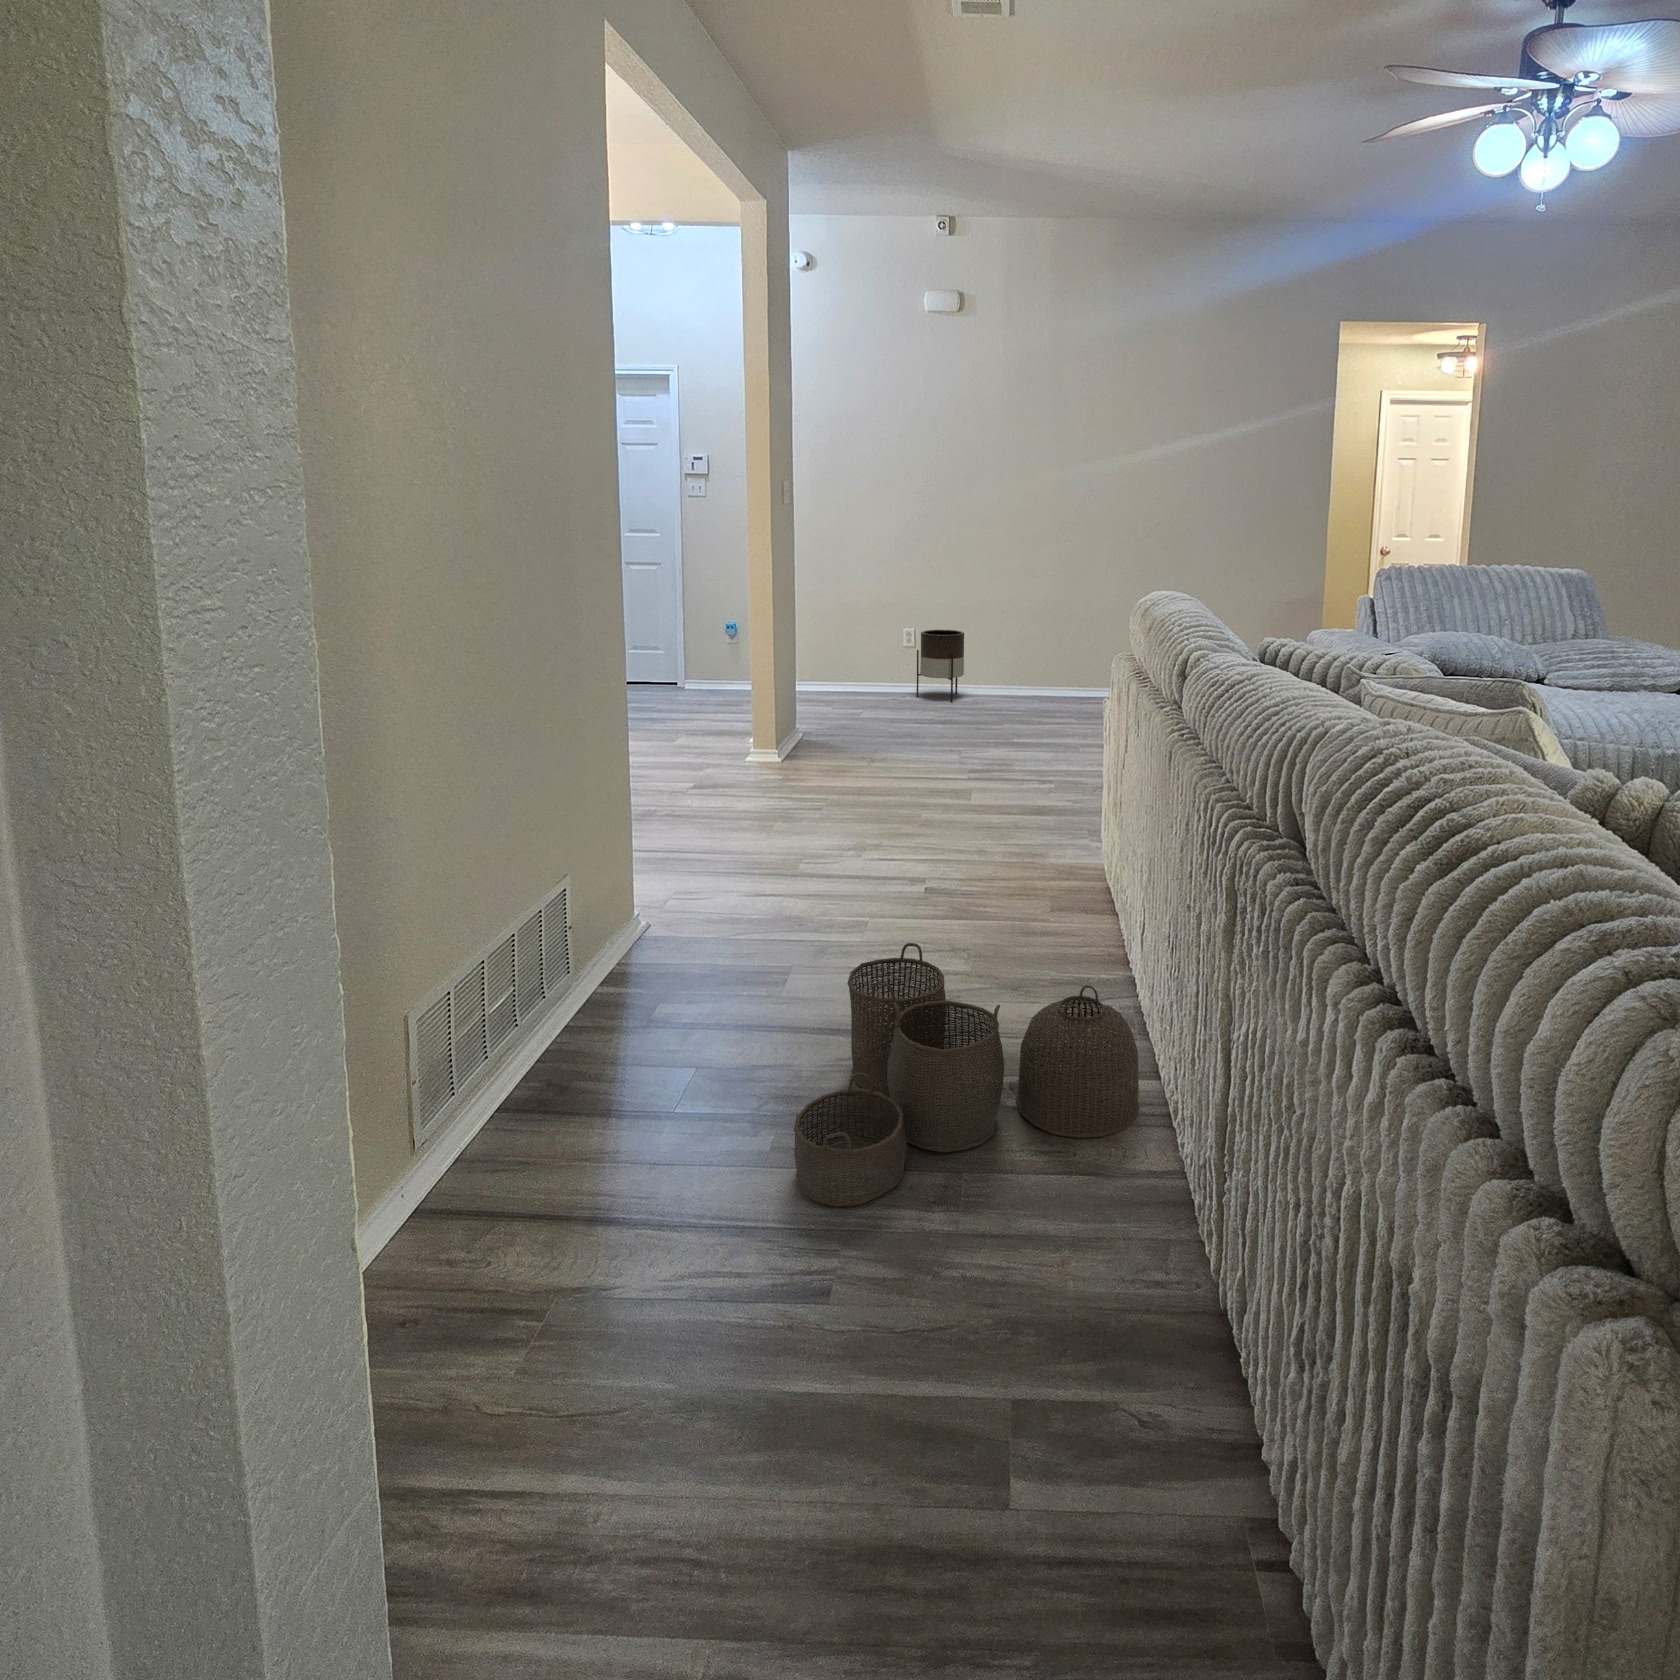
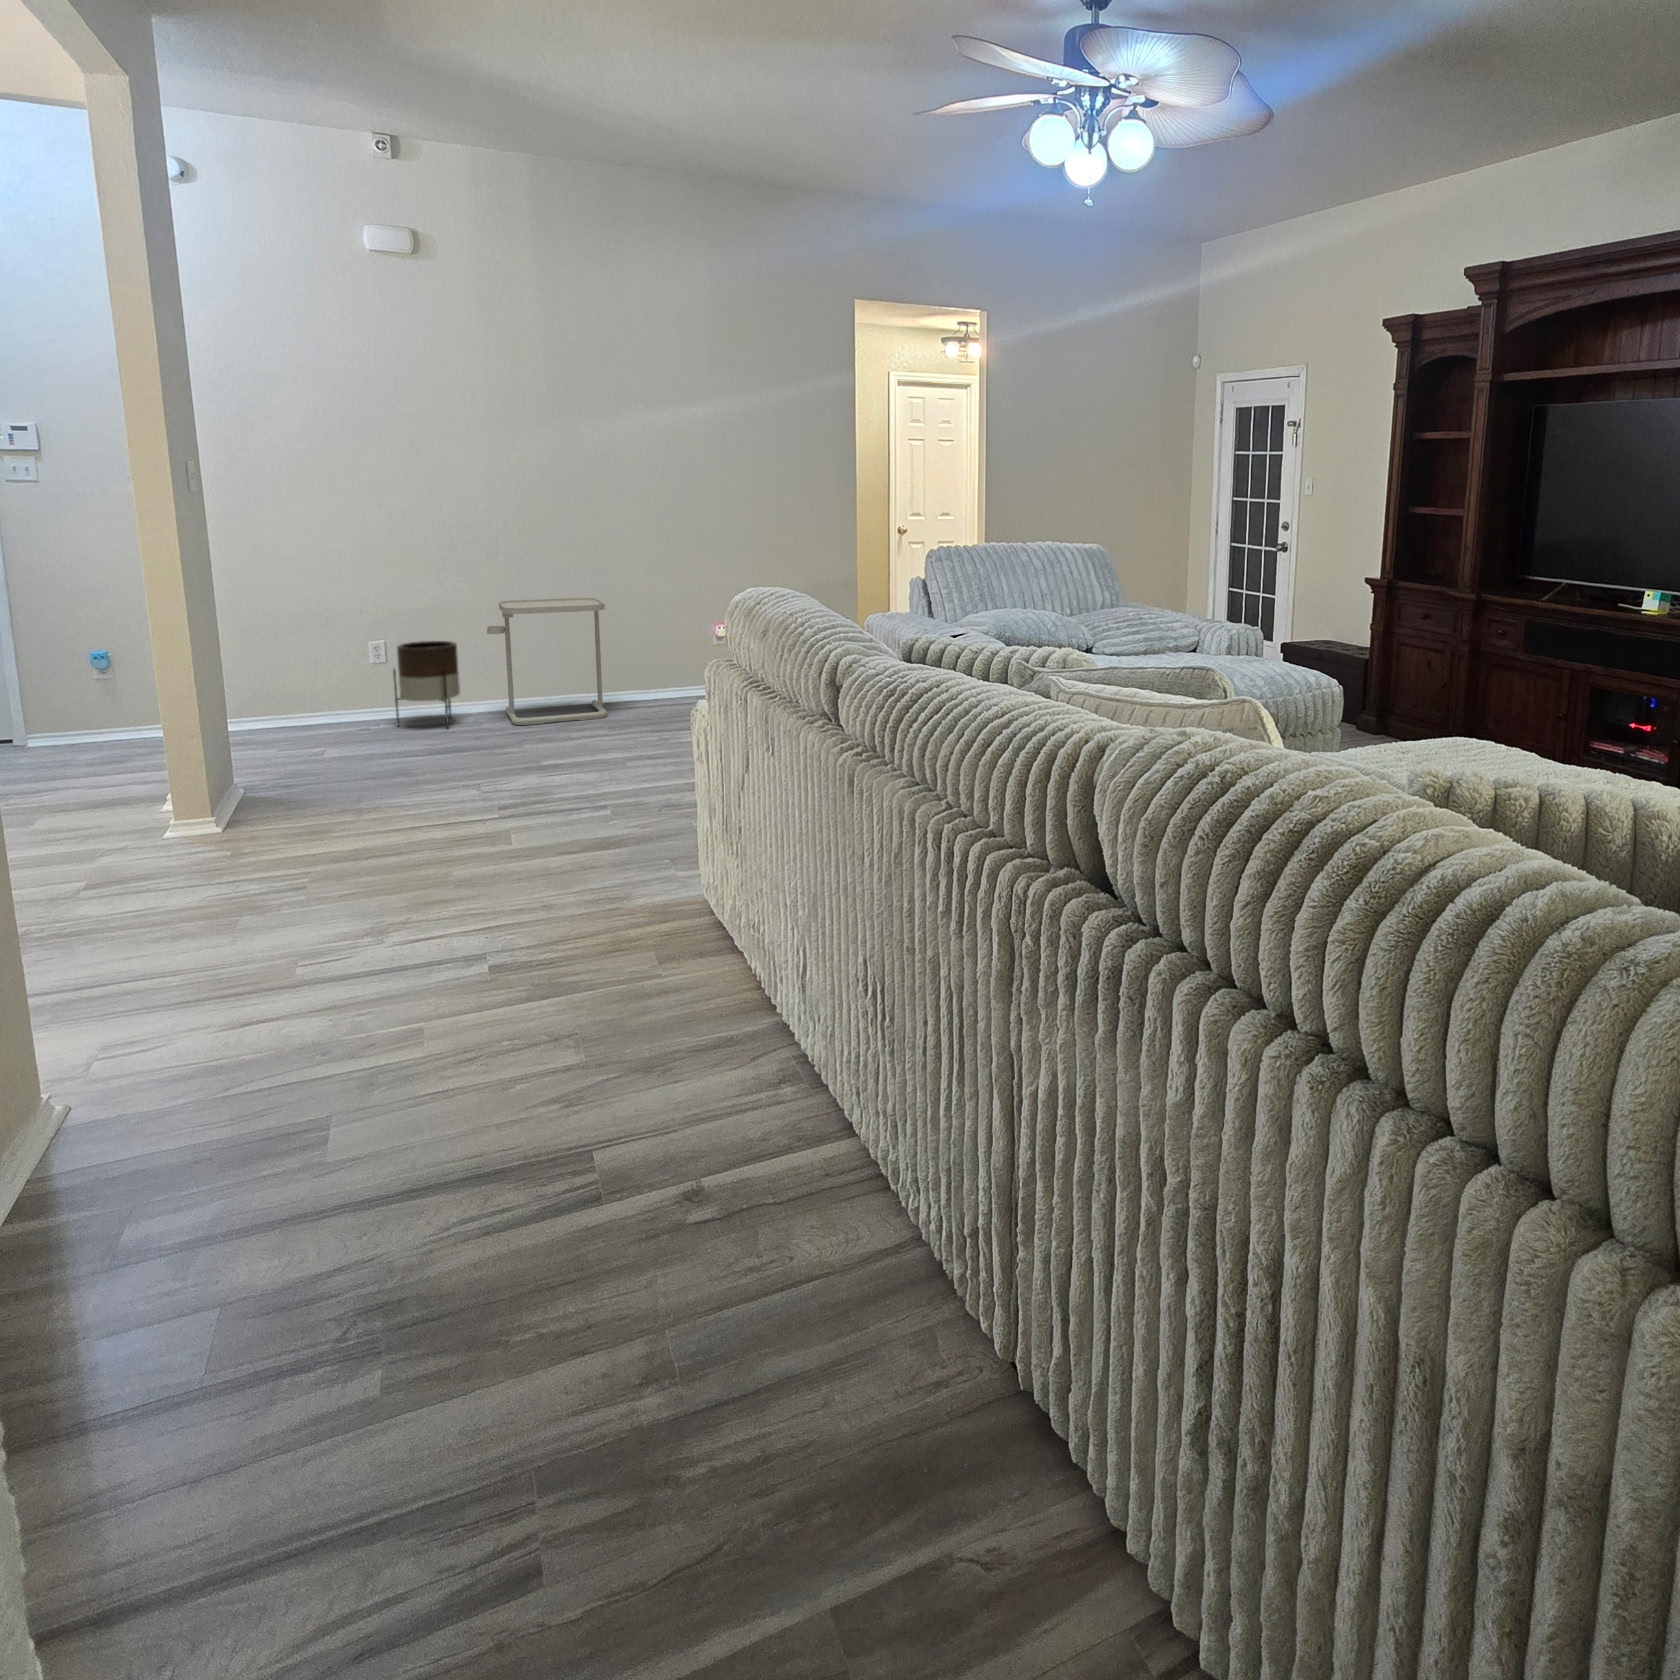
side table: none [987,600,1081,706] -> present [487,598,607,725]
woven basket: present [794,943,1140,1207] -> none [429,1053,844,1436]

